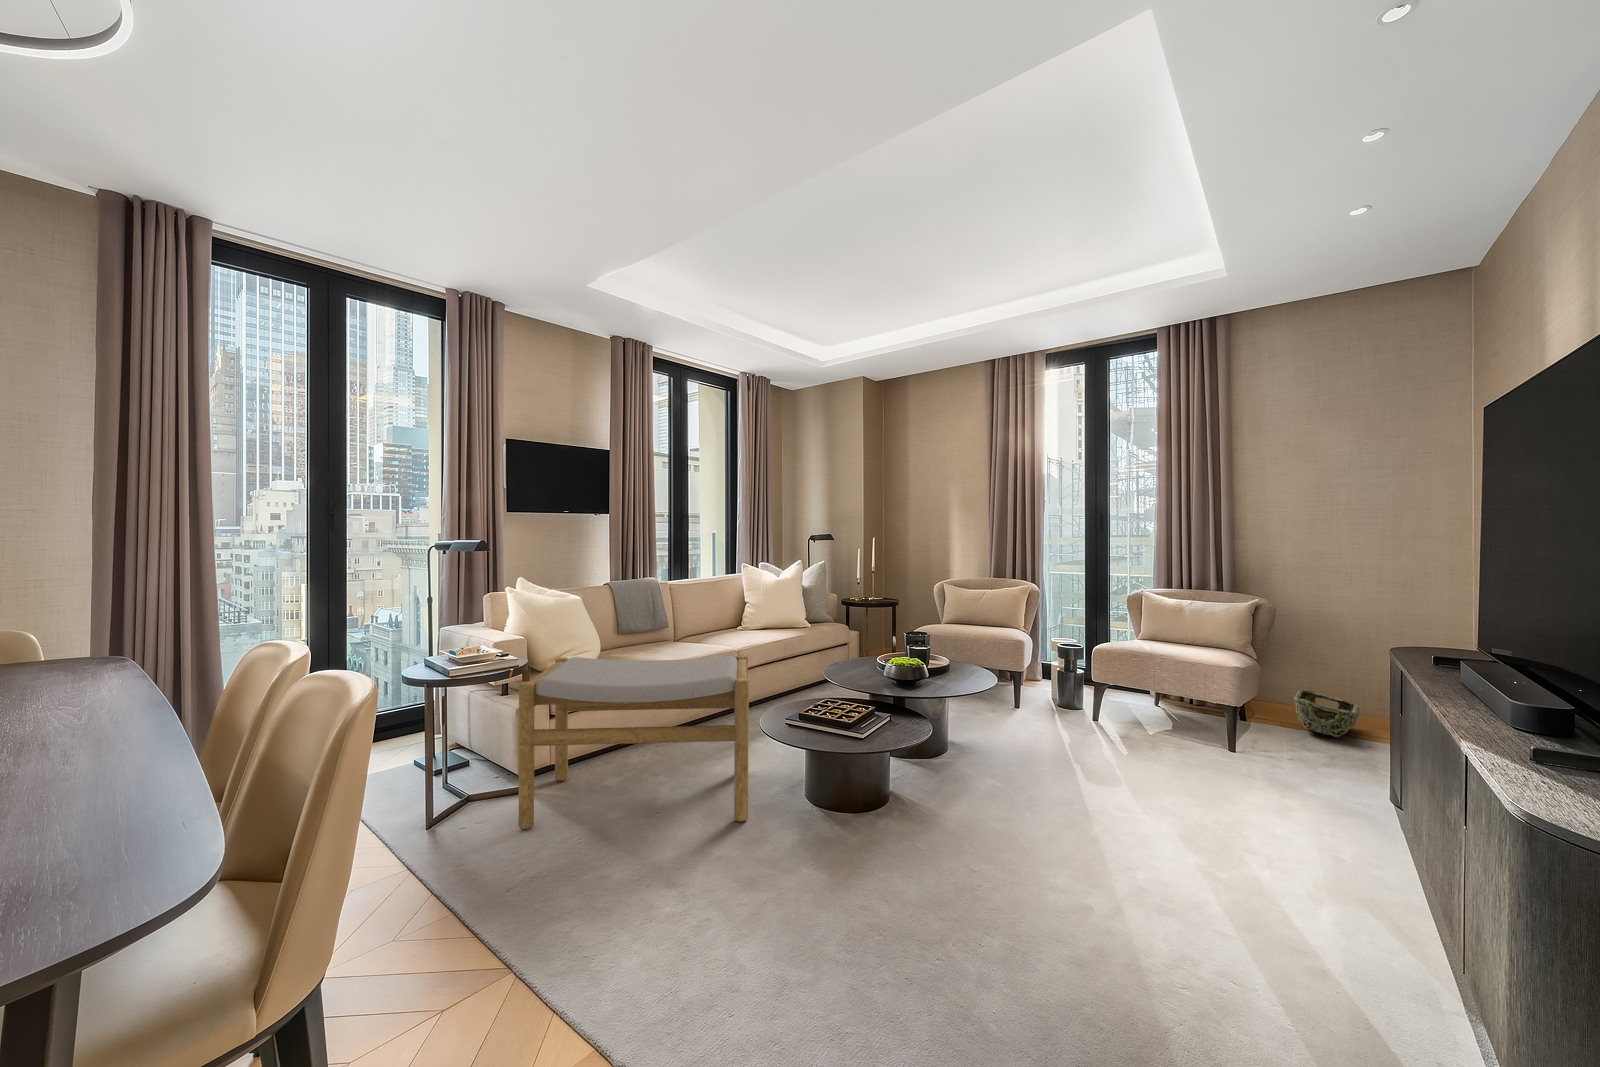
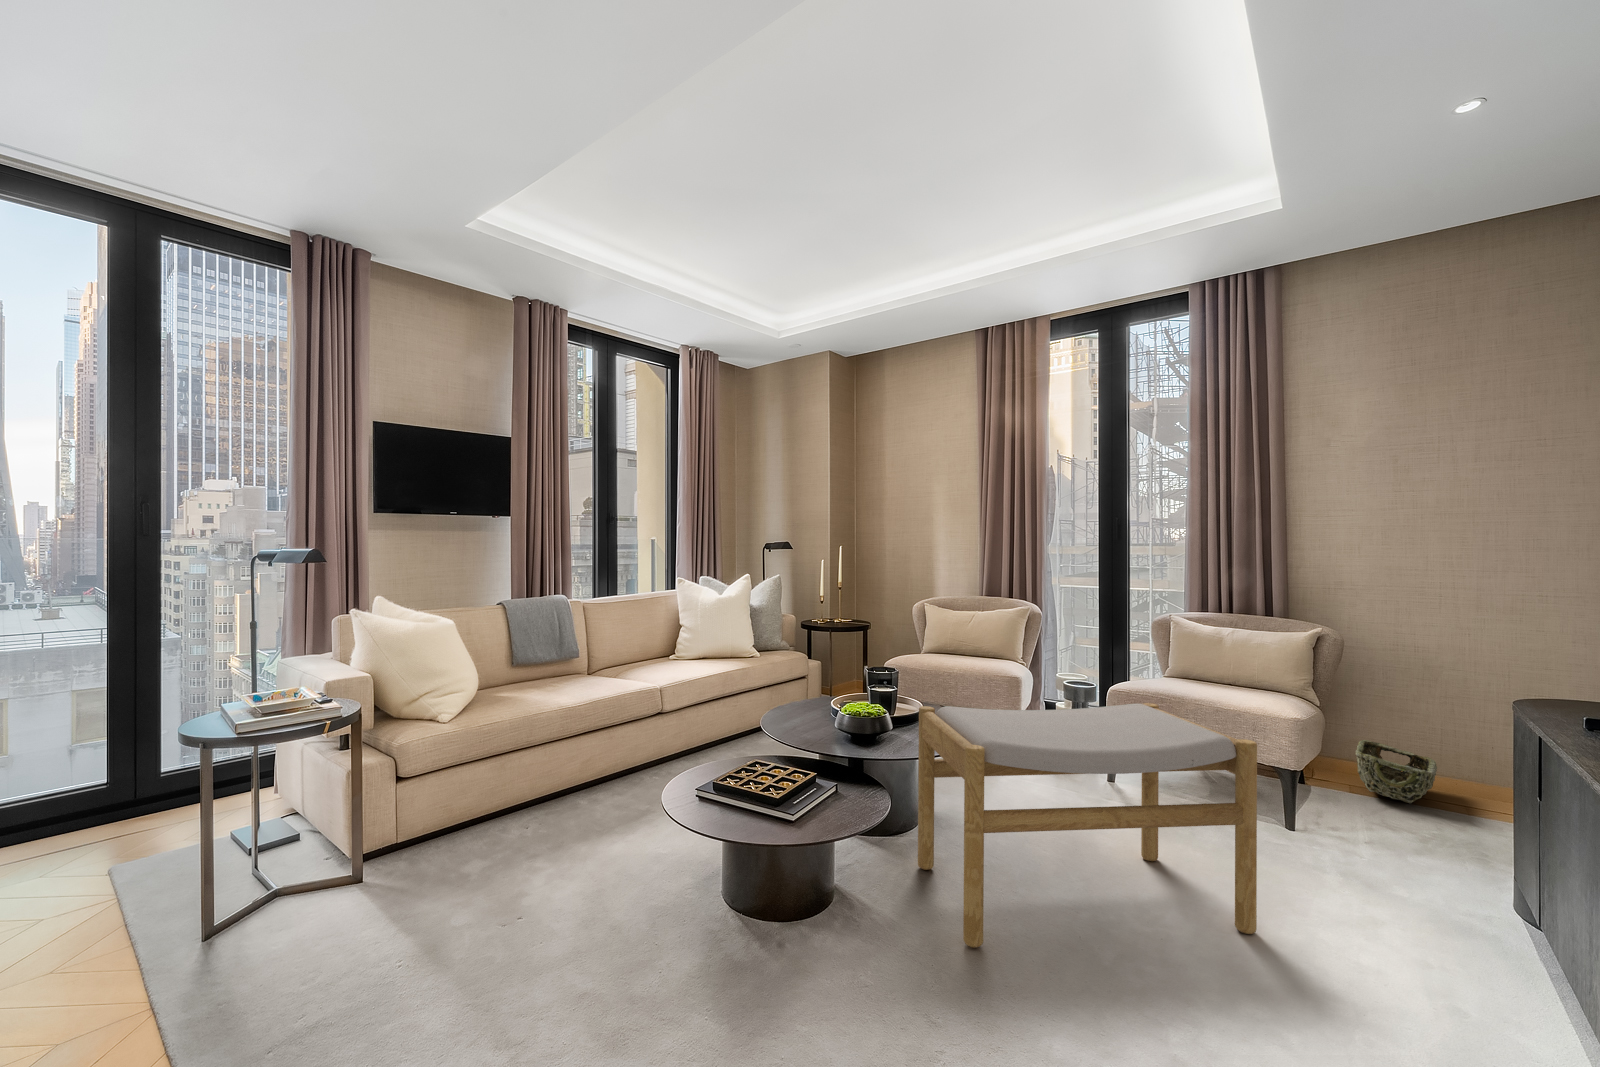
footstool: present [519,655,749,829] -> present [918,703,1257,948]

